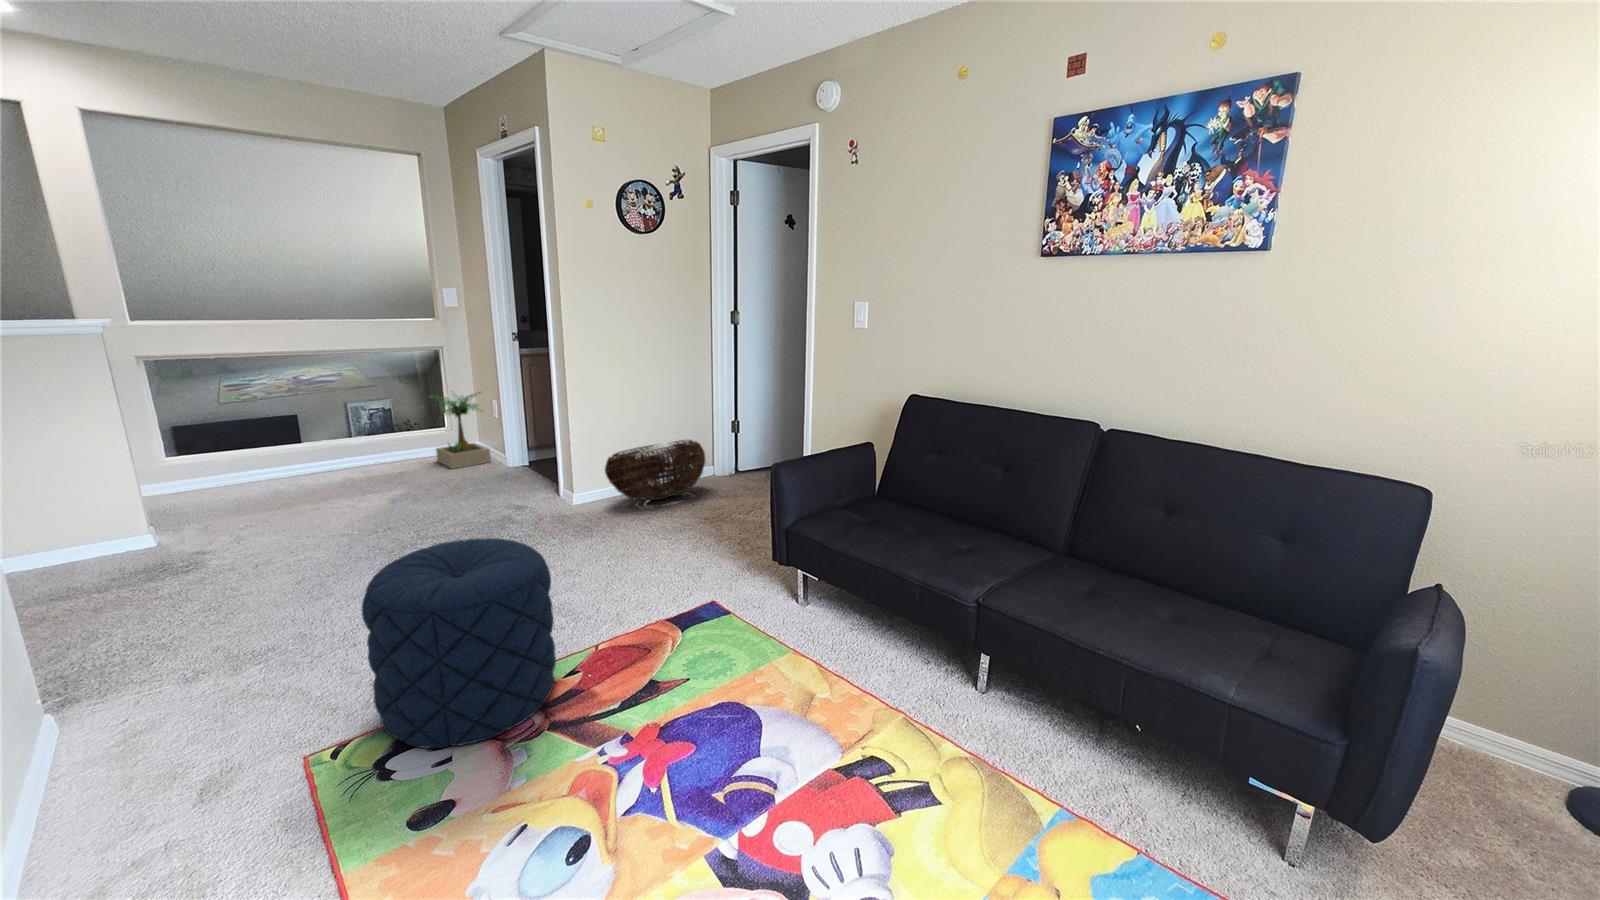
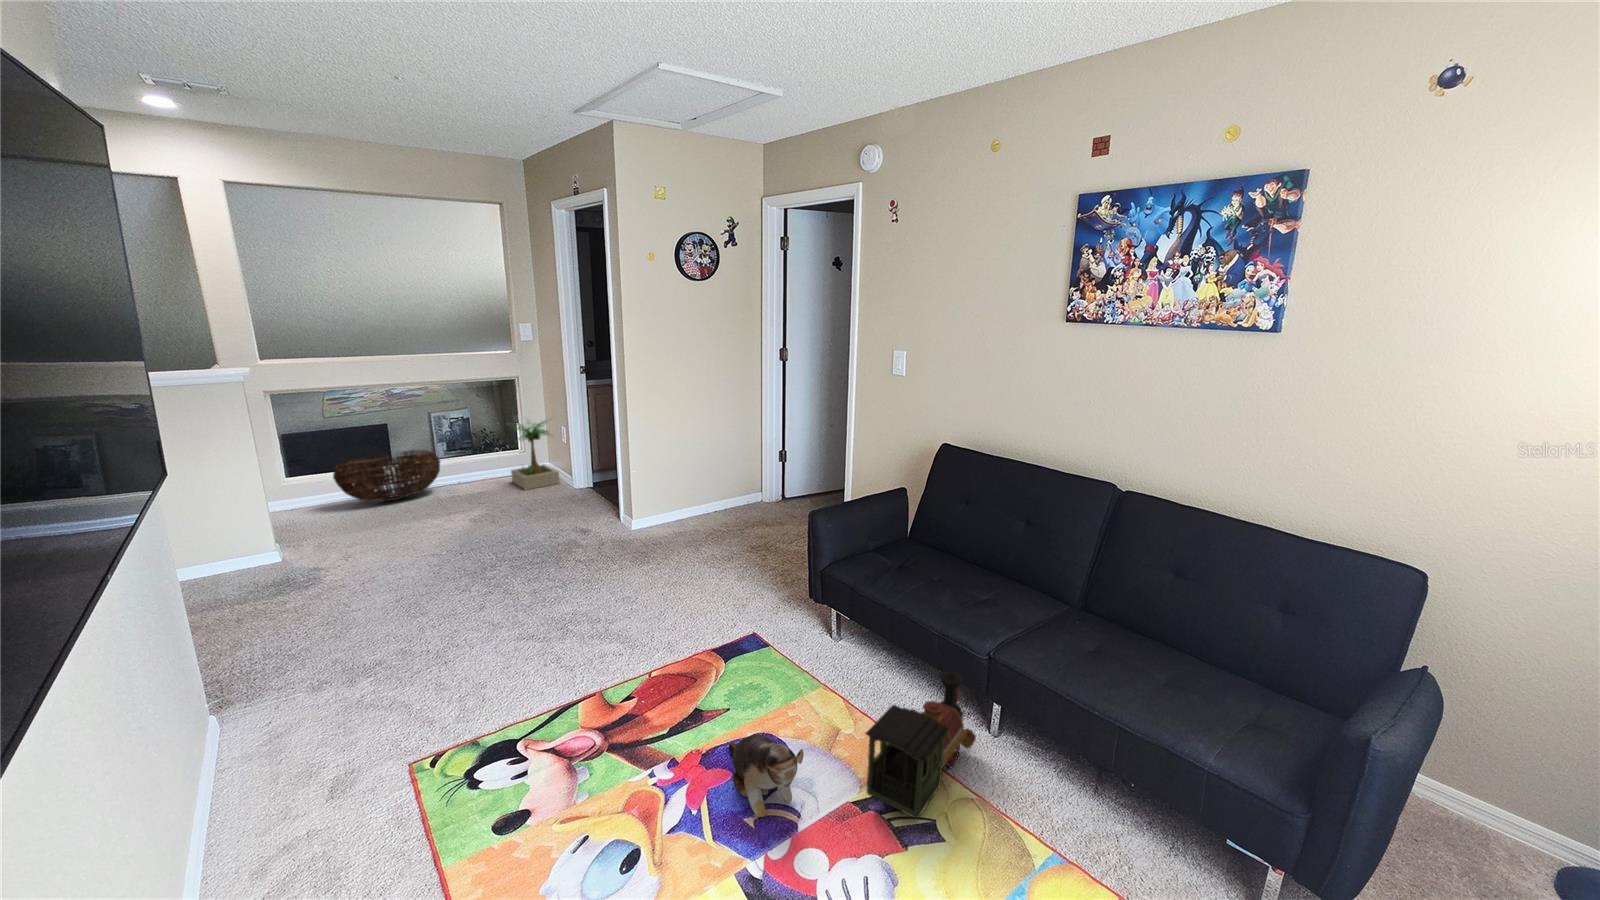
basket: present [605,440,705,500] -> present [333,450,440,501]
pouf: present [362,538,556,748] -> none [456,579,614,763]
toy train: none [849,622,964,782] -> present [866,671,976,819]
plush toy: none [690,699,781,791] -> present [729,735,804,817]

